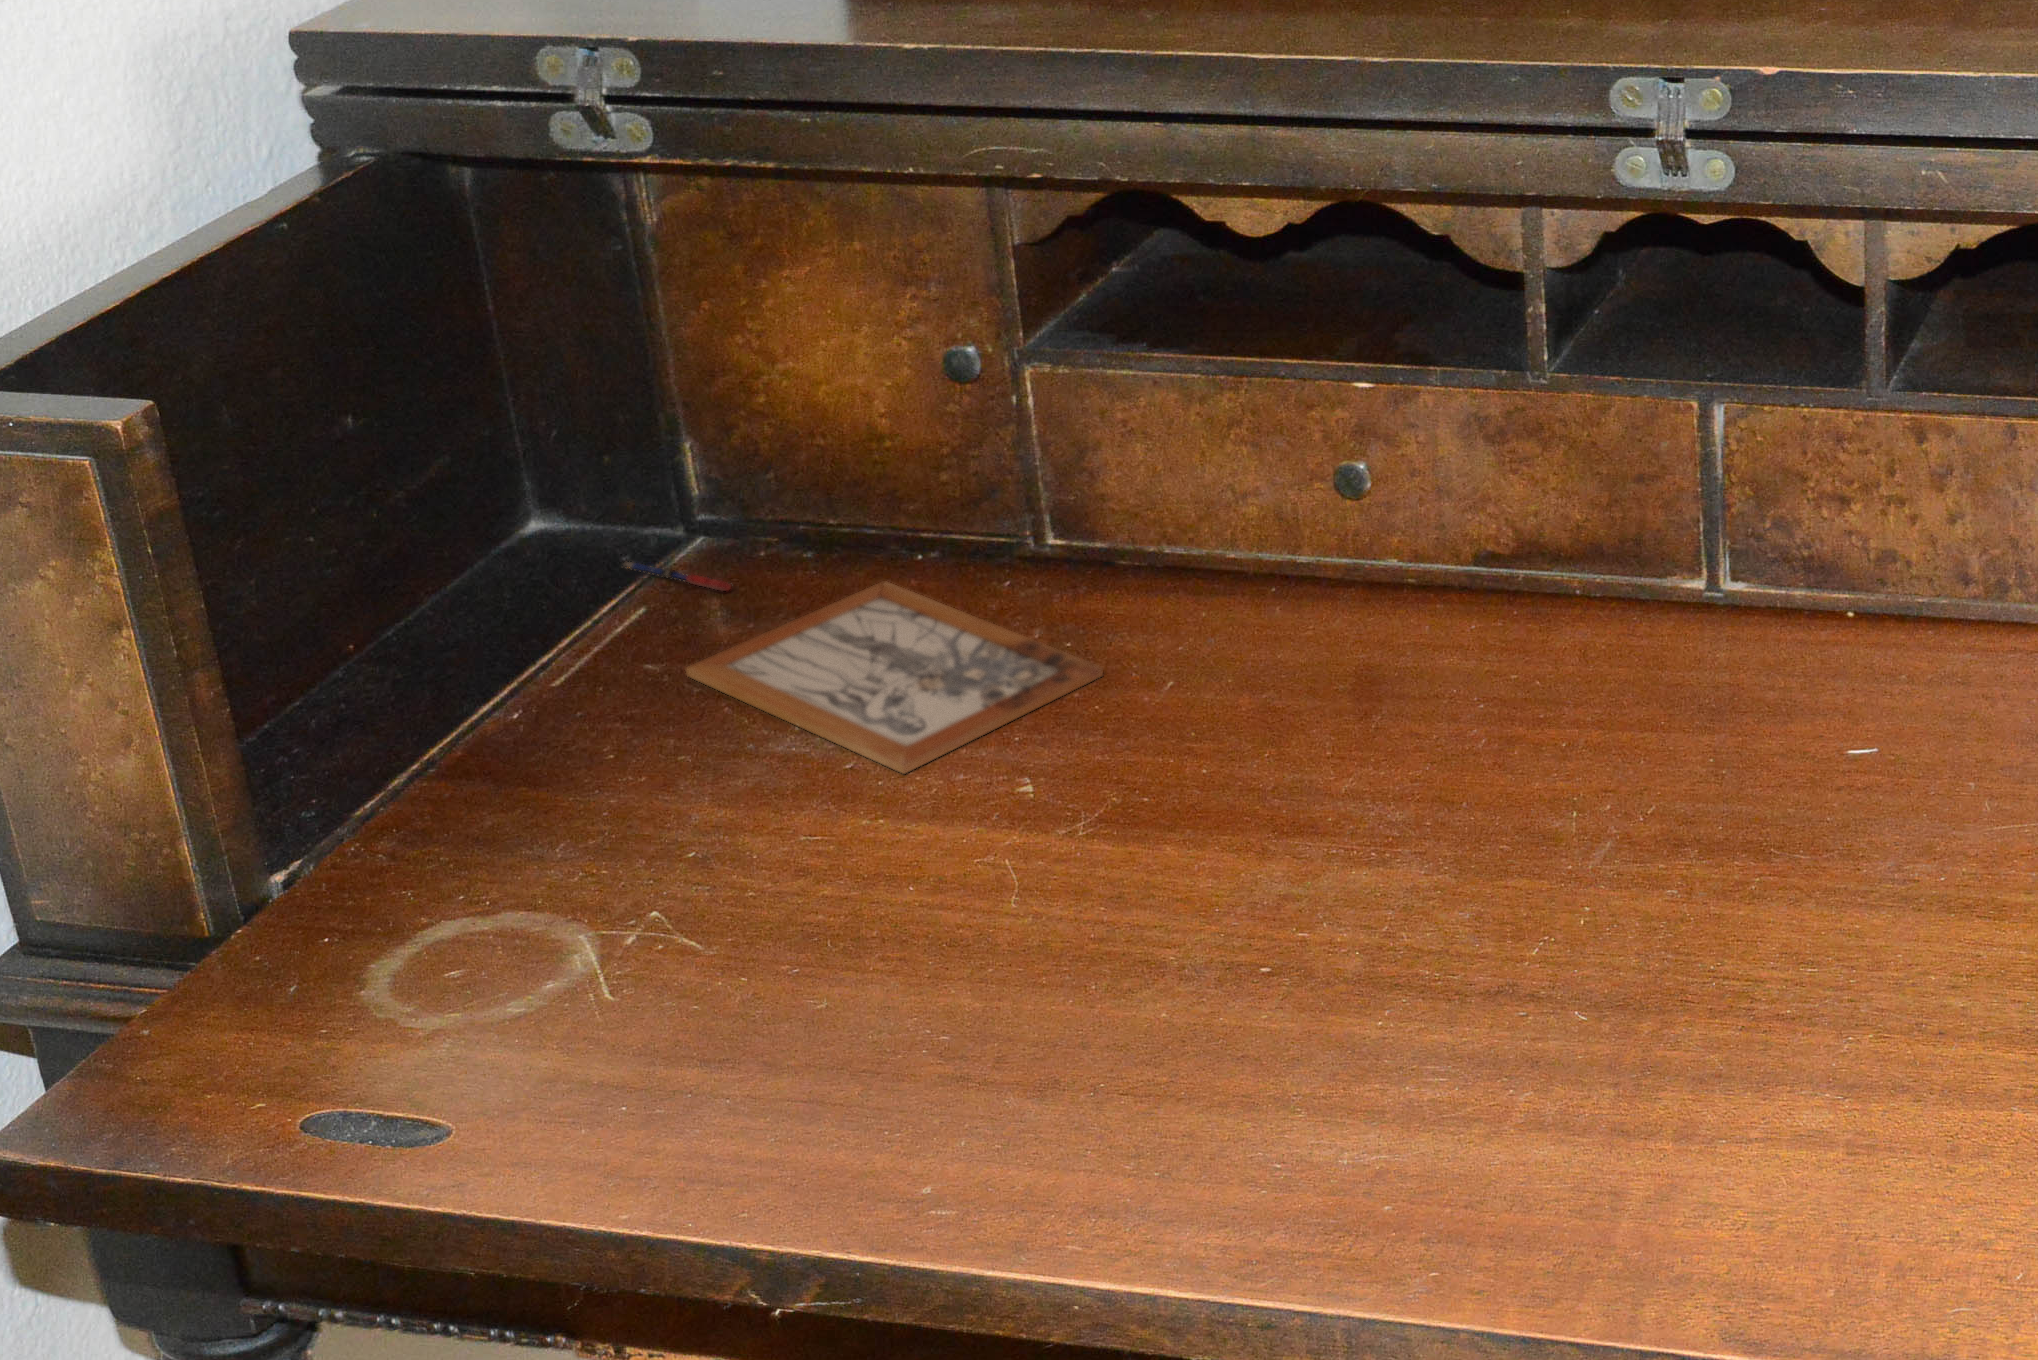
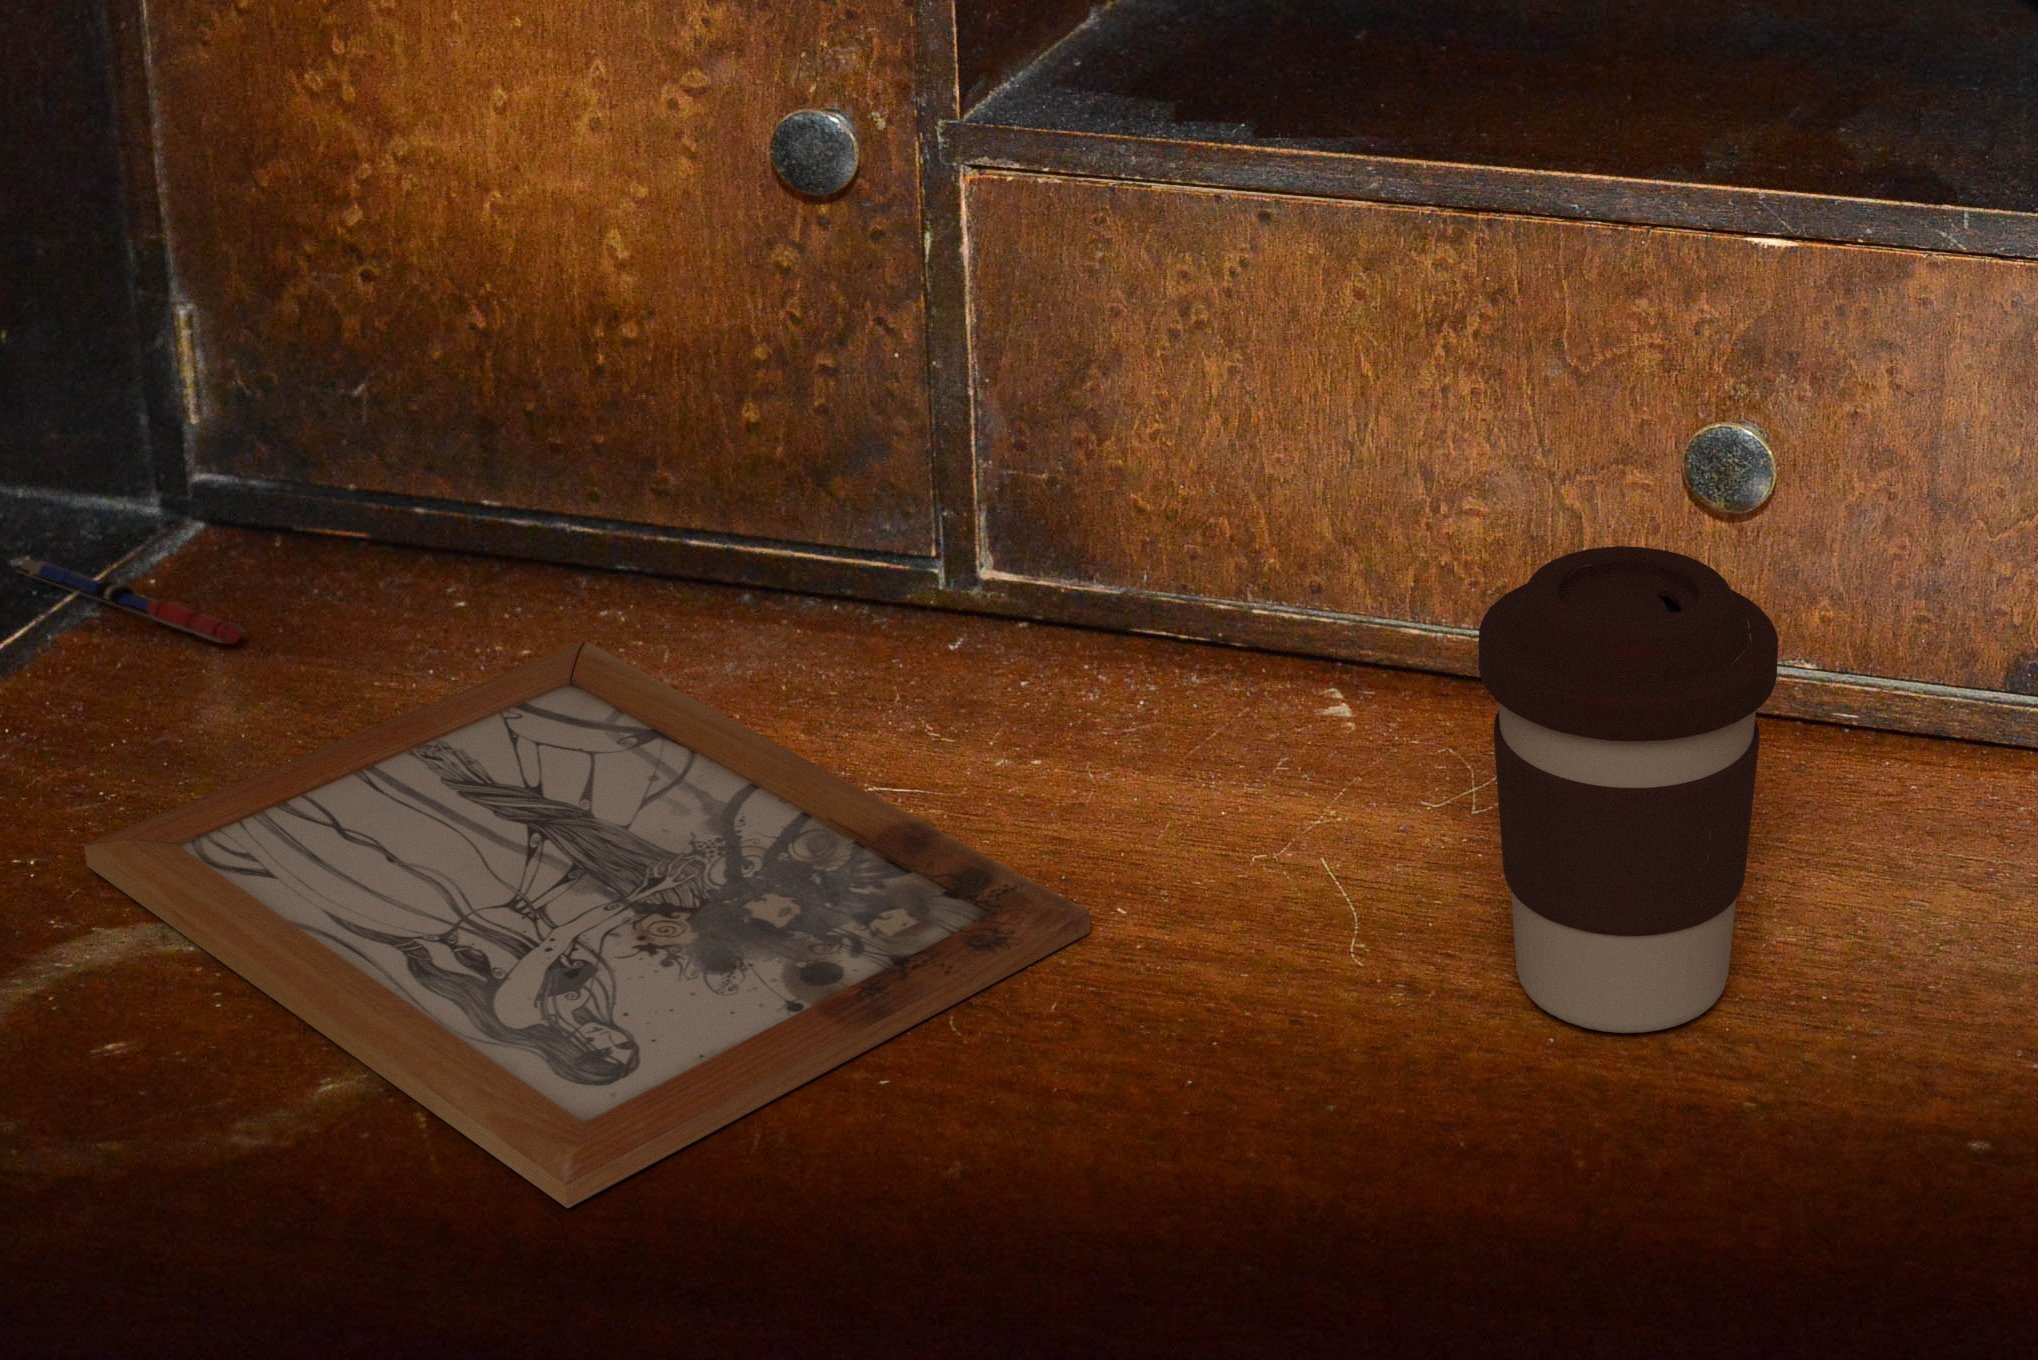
coffee cup: none [1242,509,1358,696] -> present [1479,546,1778,1033]

